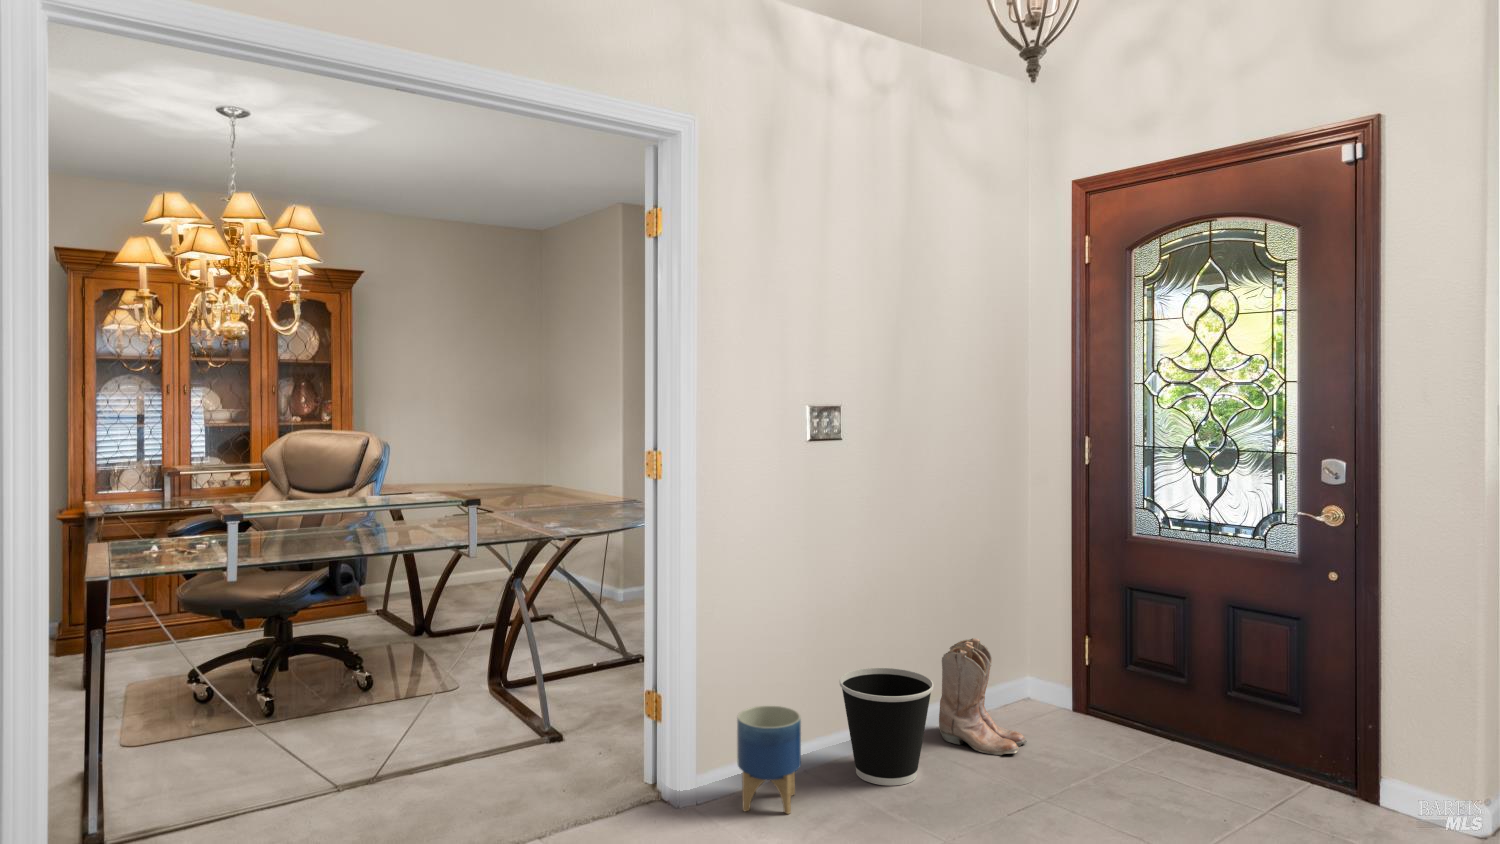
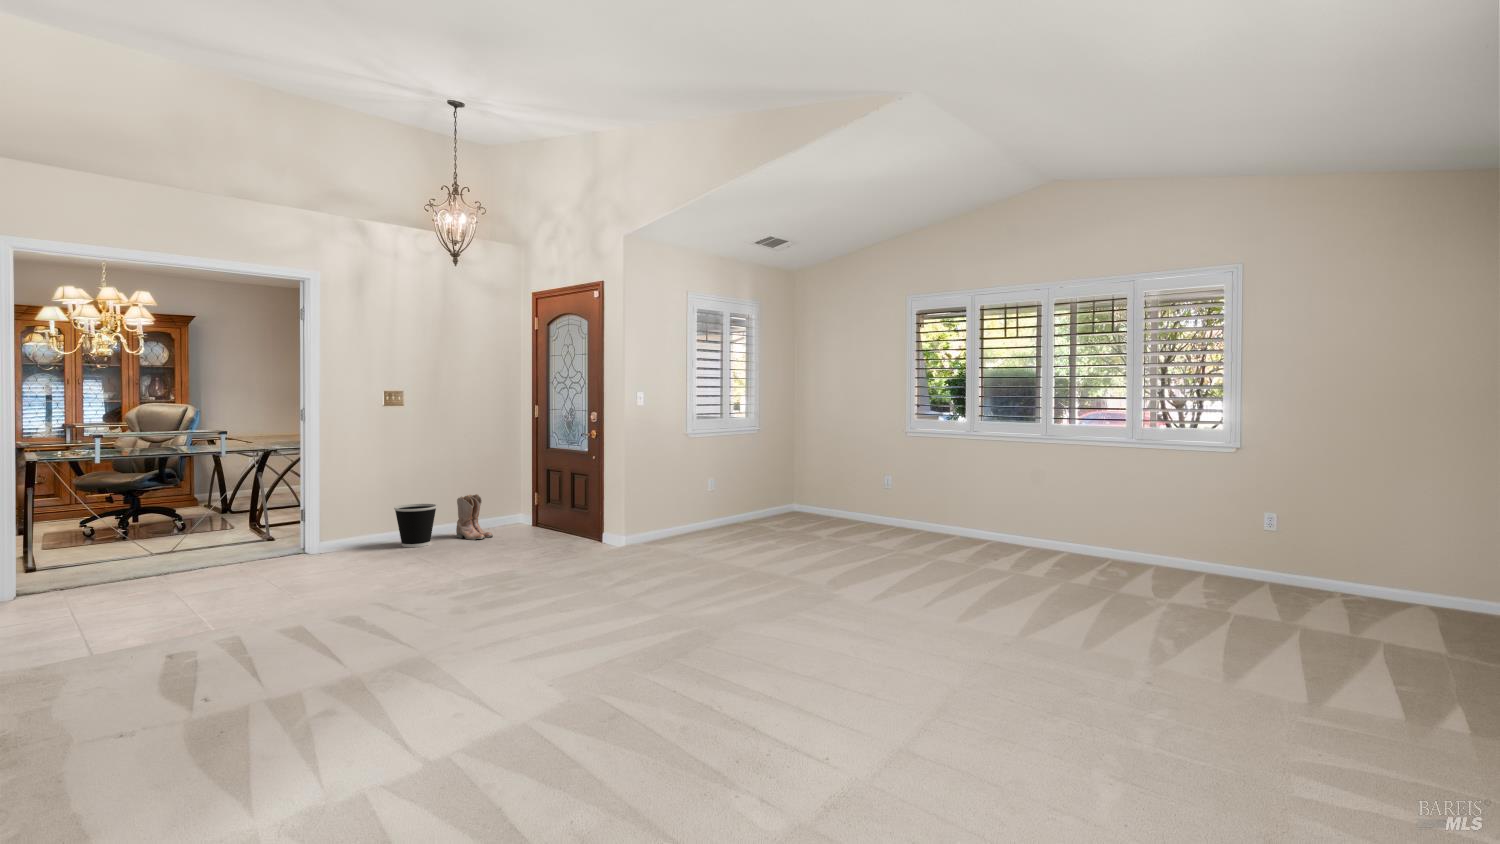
planter: present [737,706,801,814] -> none [337,515,367,554]

